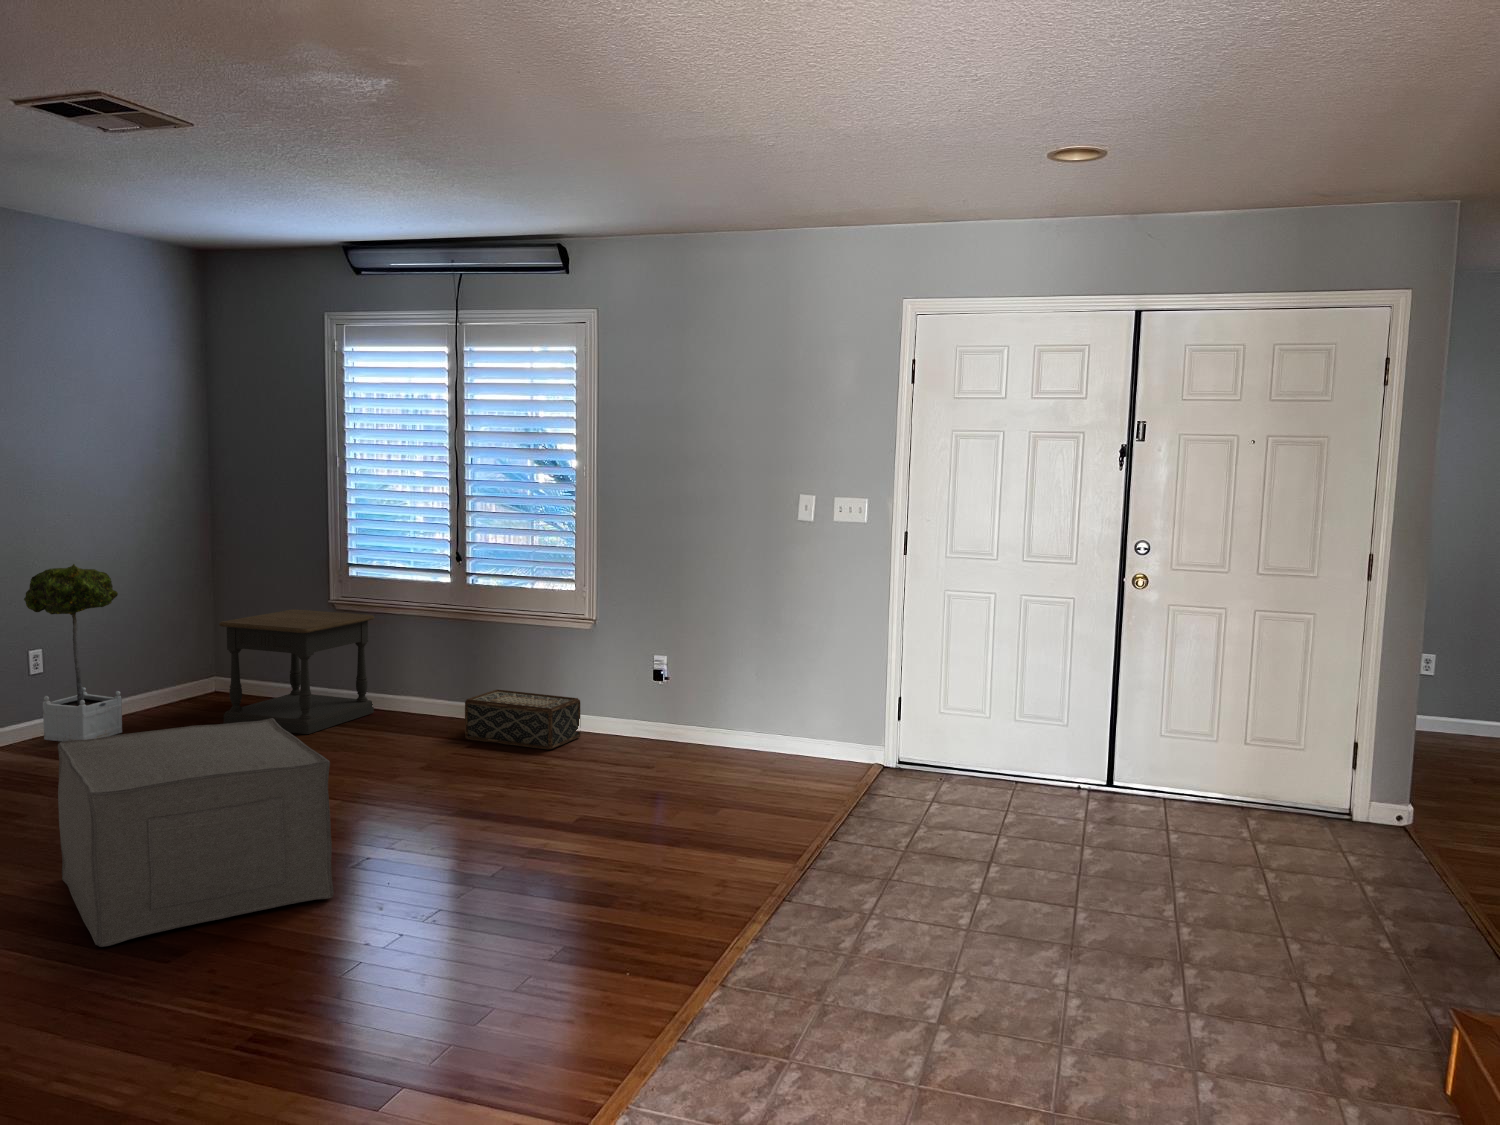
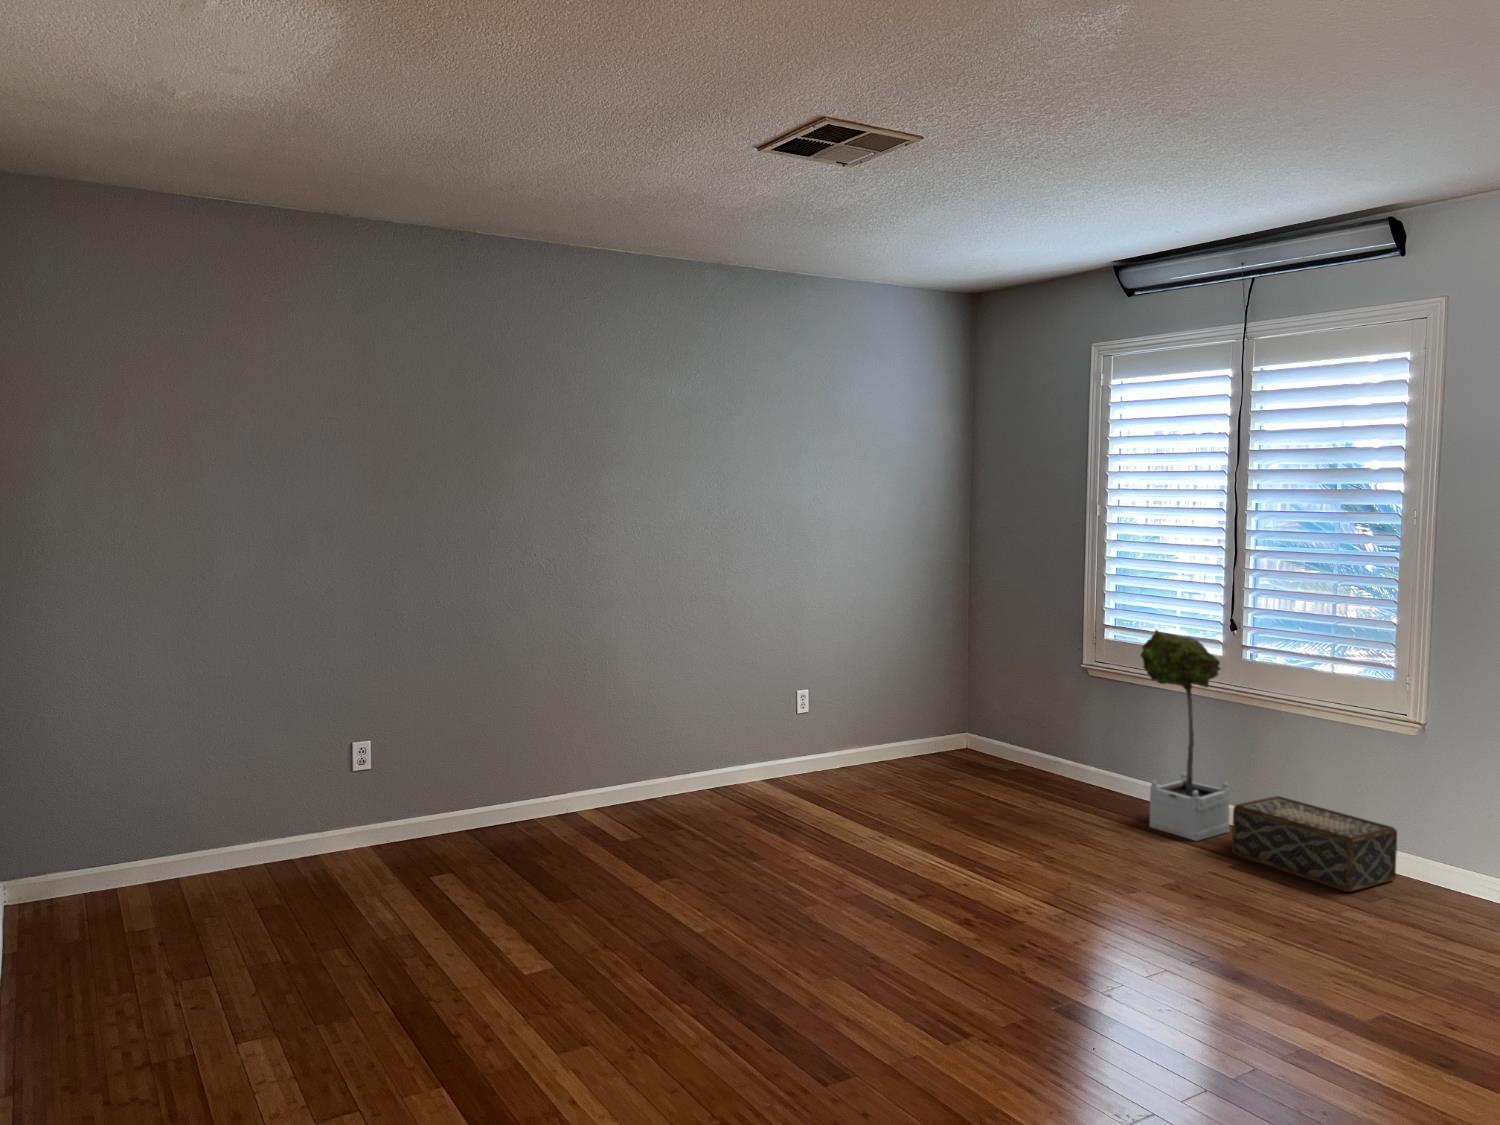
potted tree: present [24,564,122,741] -> present [1141,630,1230,841]
side table: present [219,609,375,734] -> none [965,670,1131,814]
ottoman: present [58,718,334,947] -> none [765,806,1029,1060]

